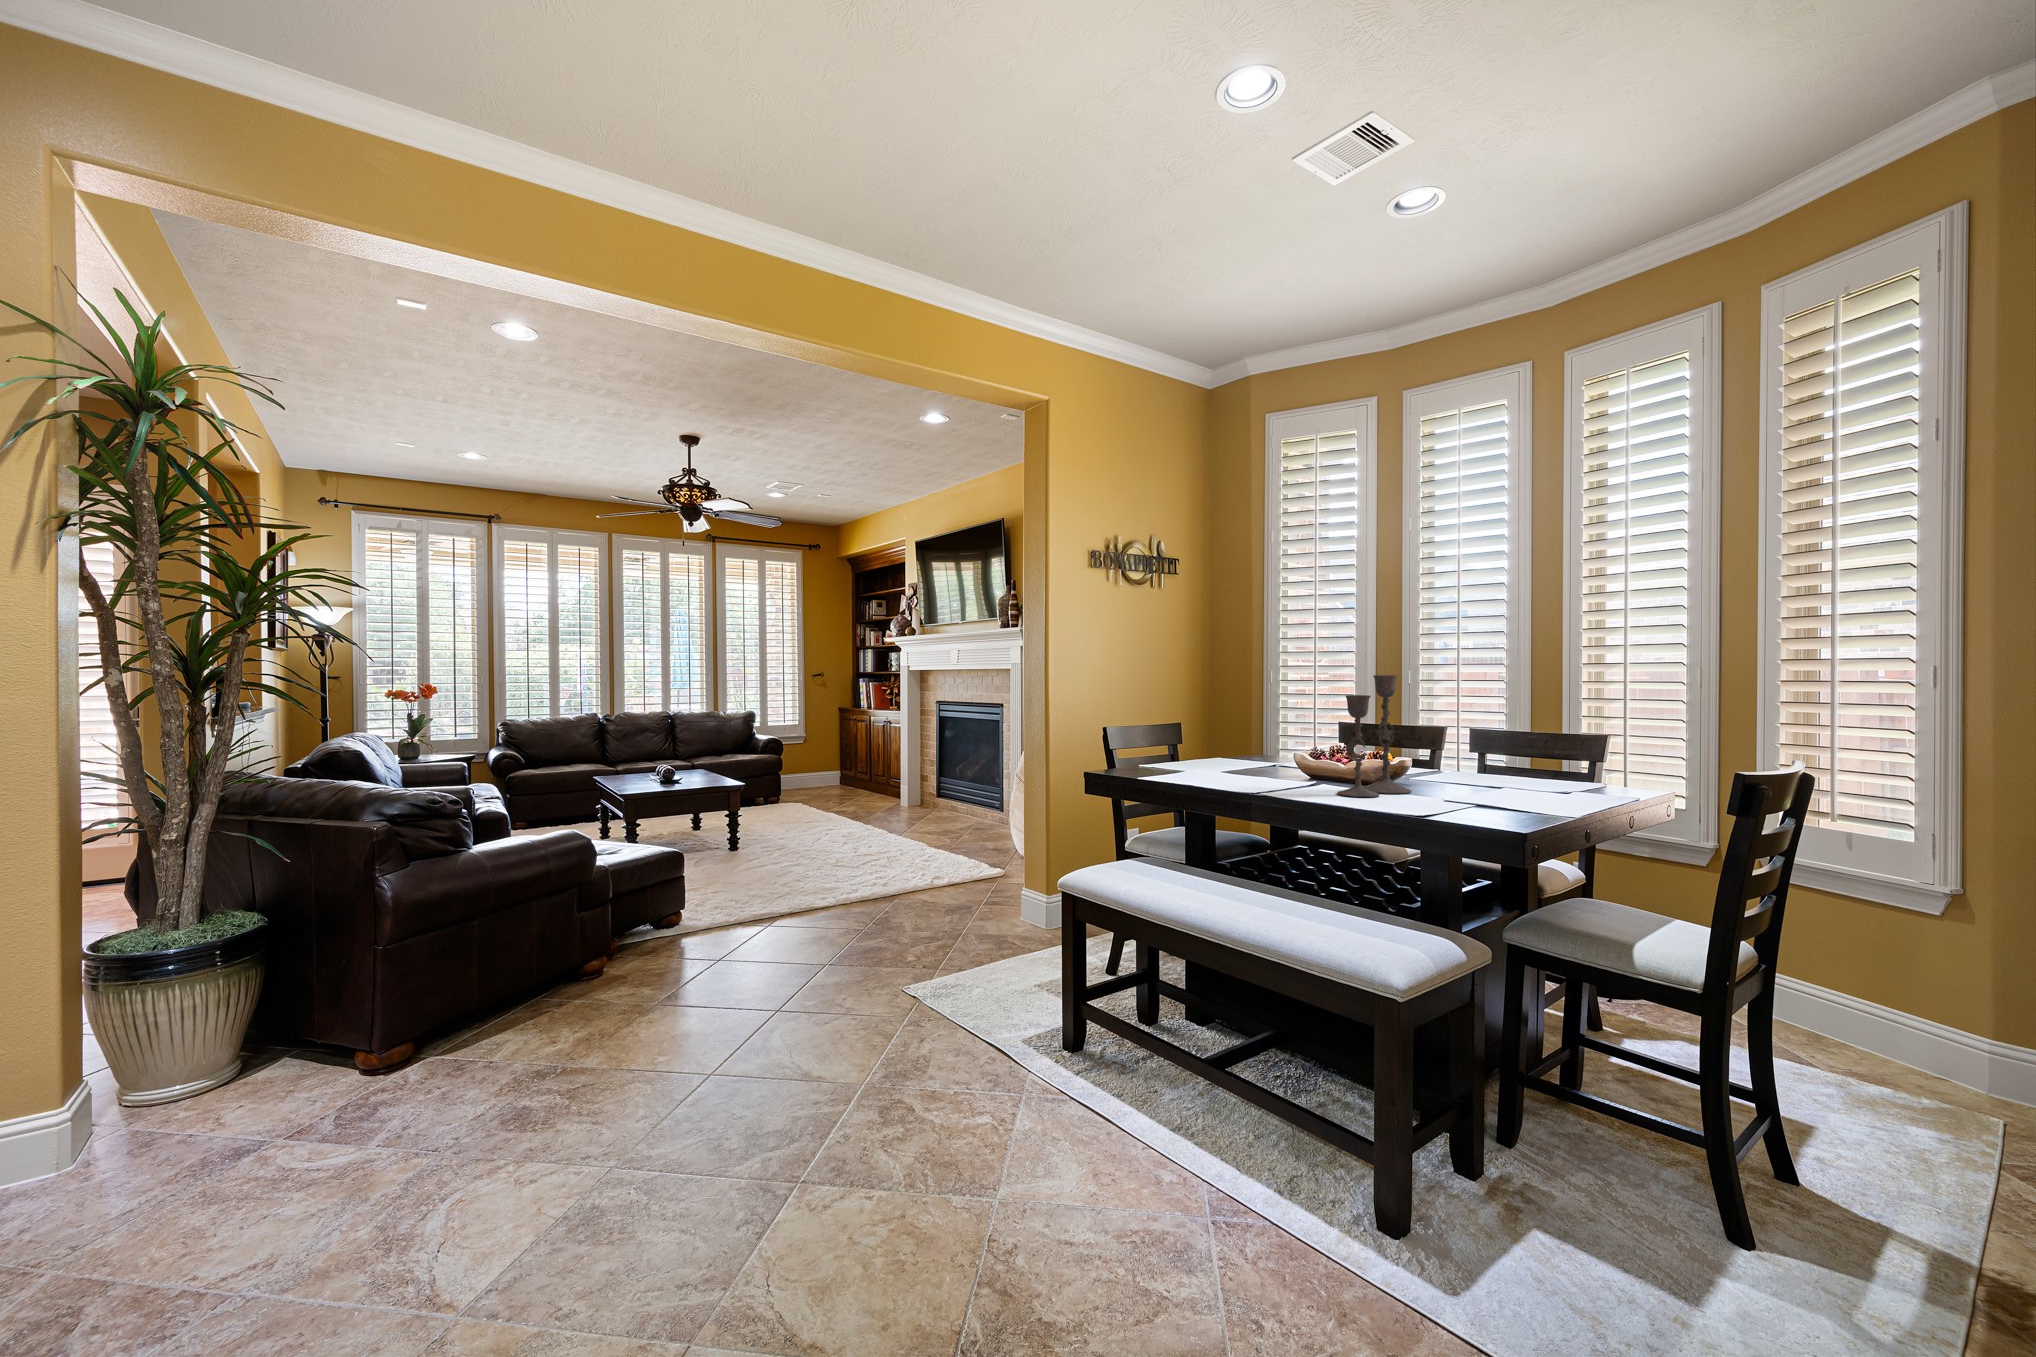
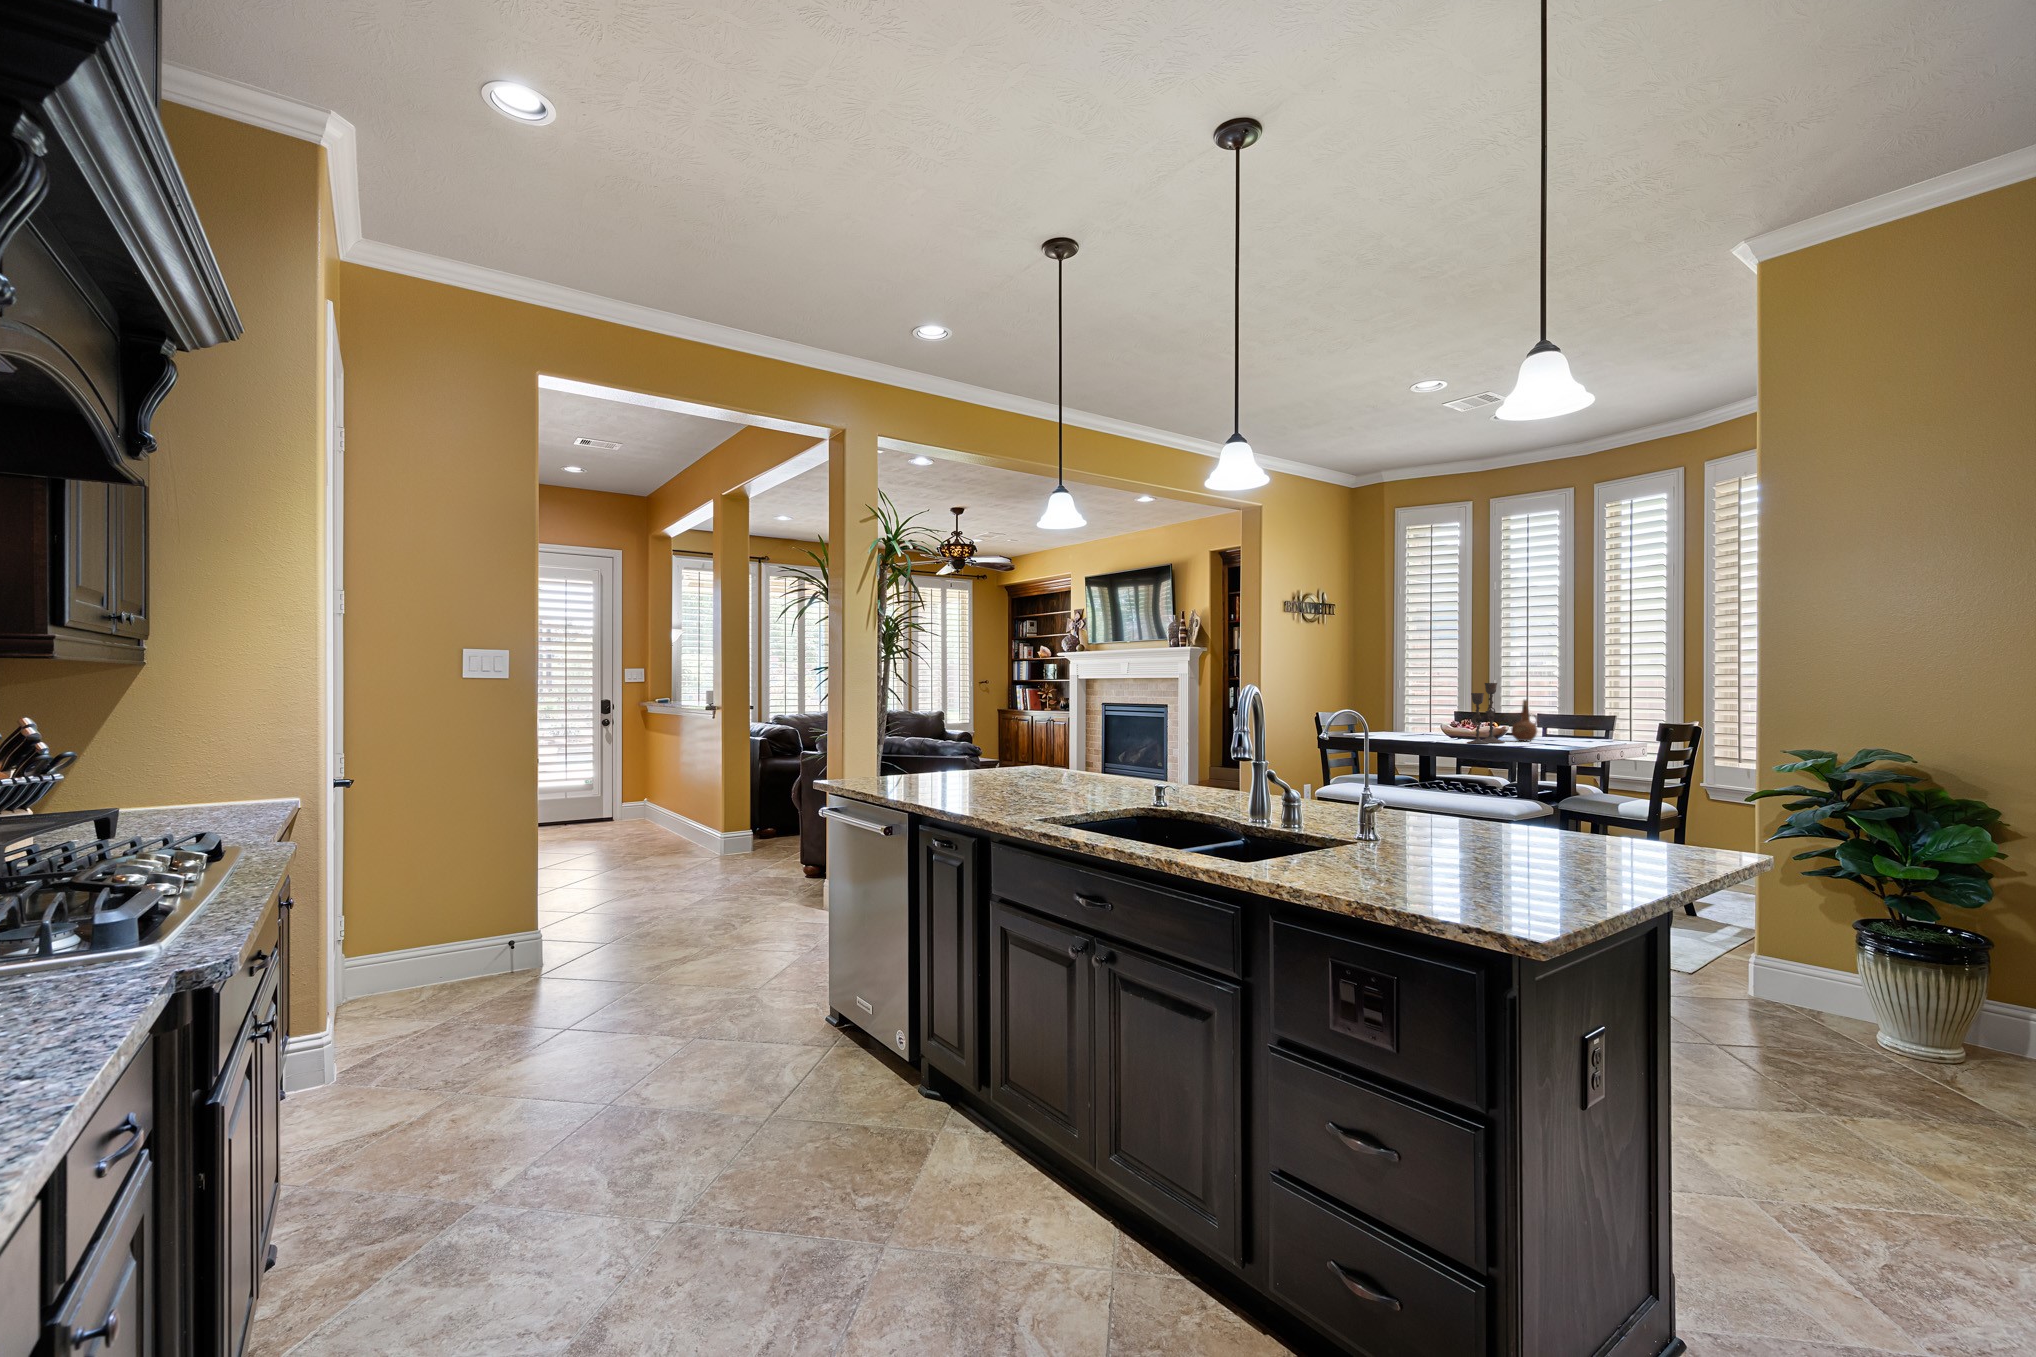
ceramic pitcher: none [1425,706,1477,786] -> present [1511,700,1538,741]

